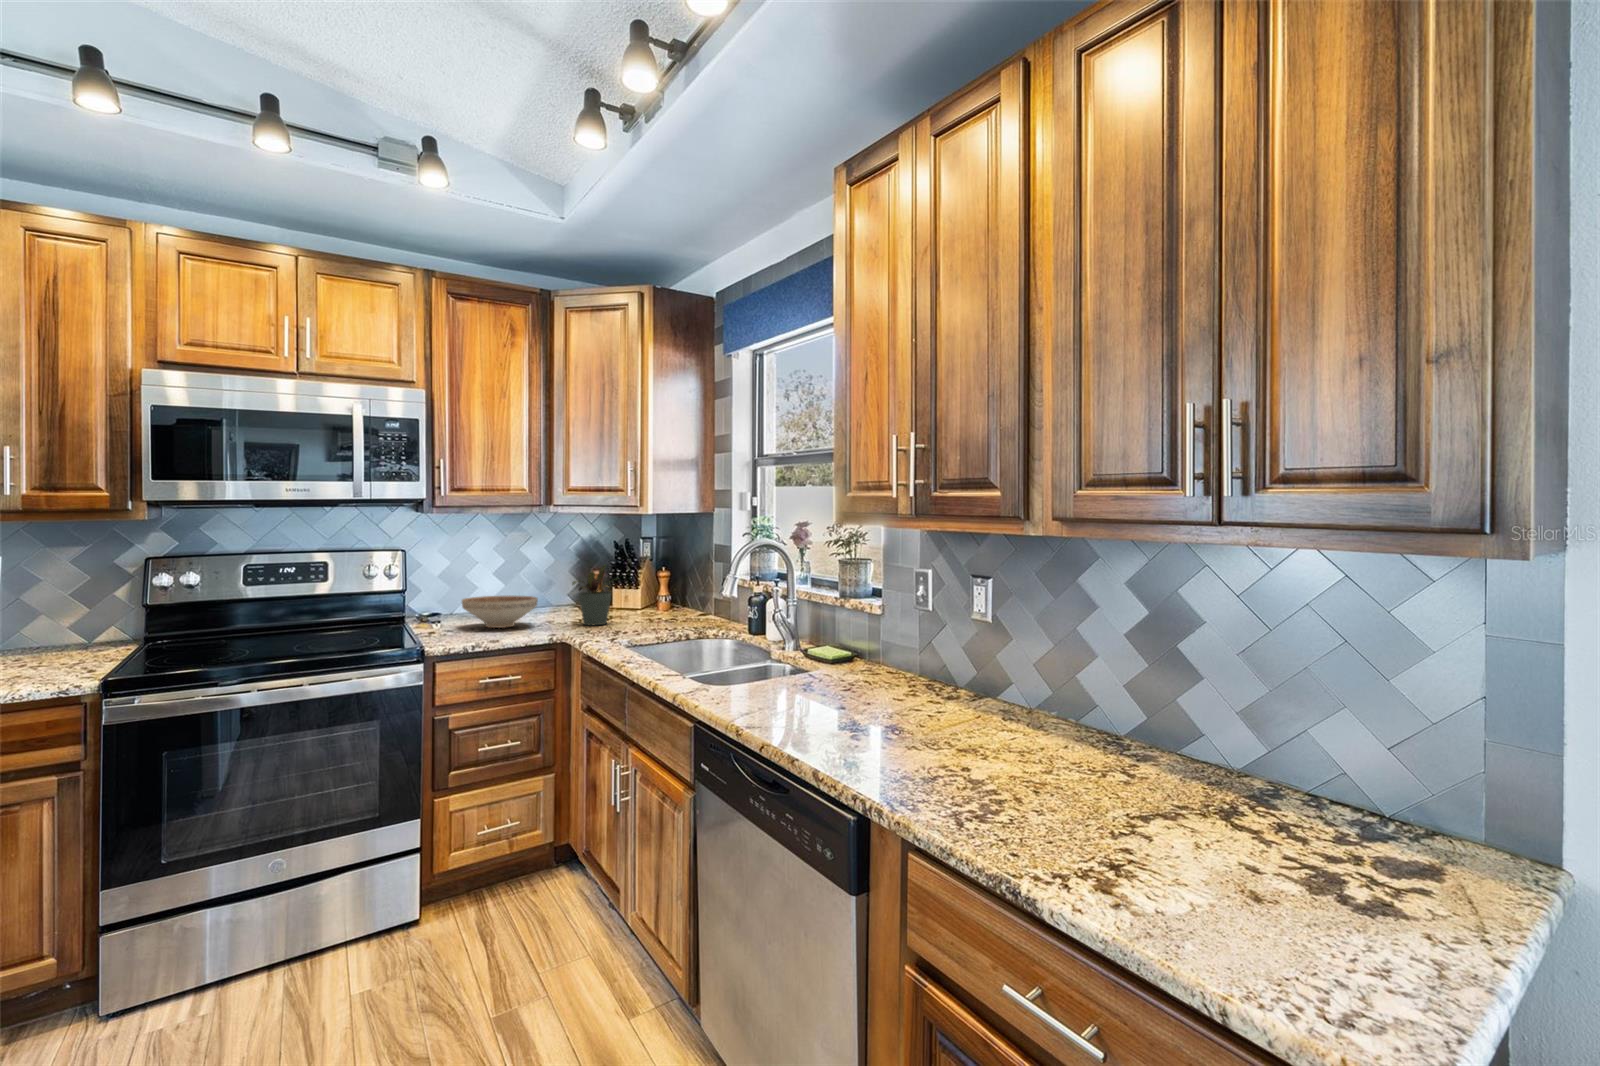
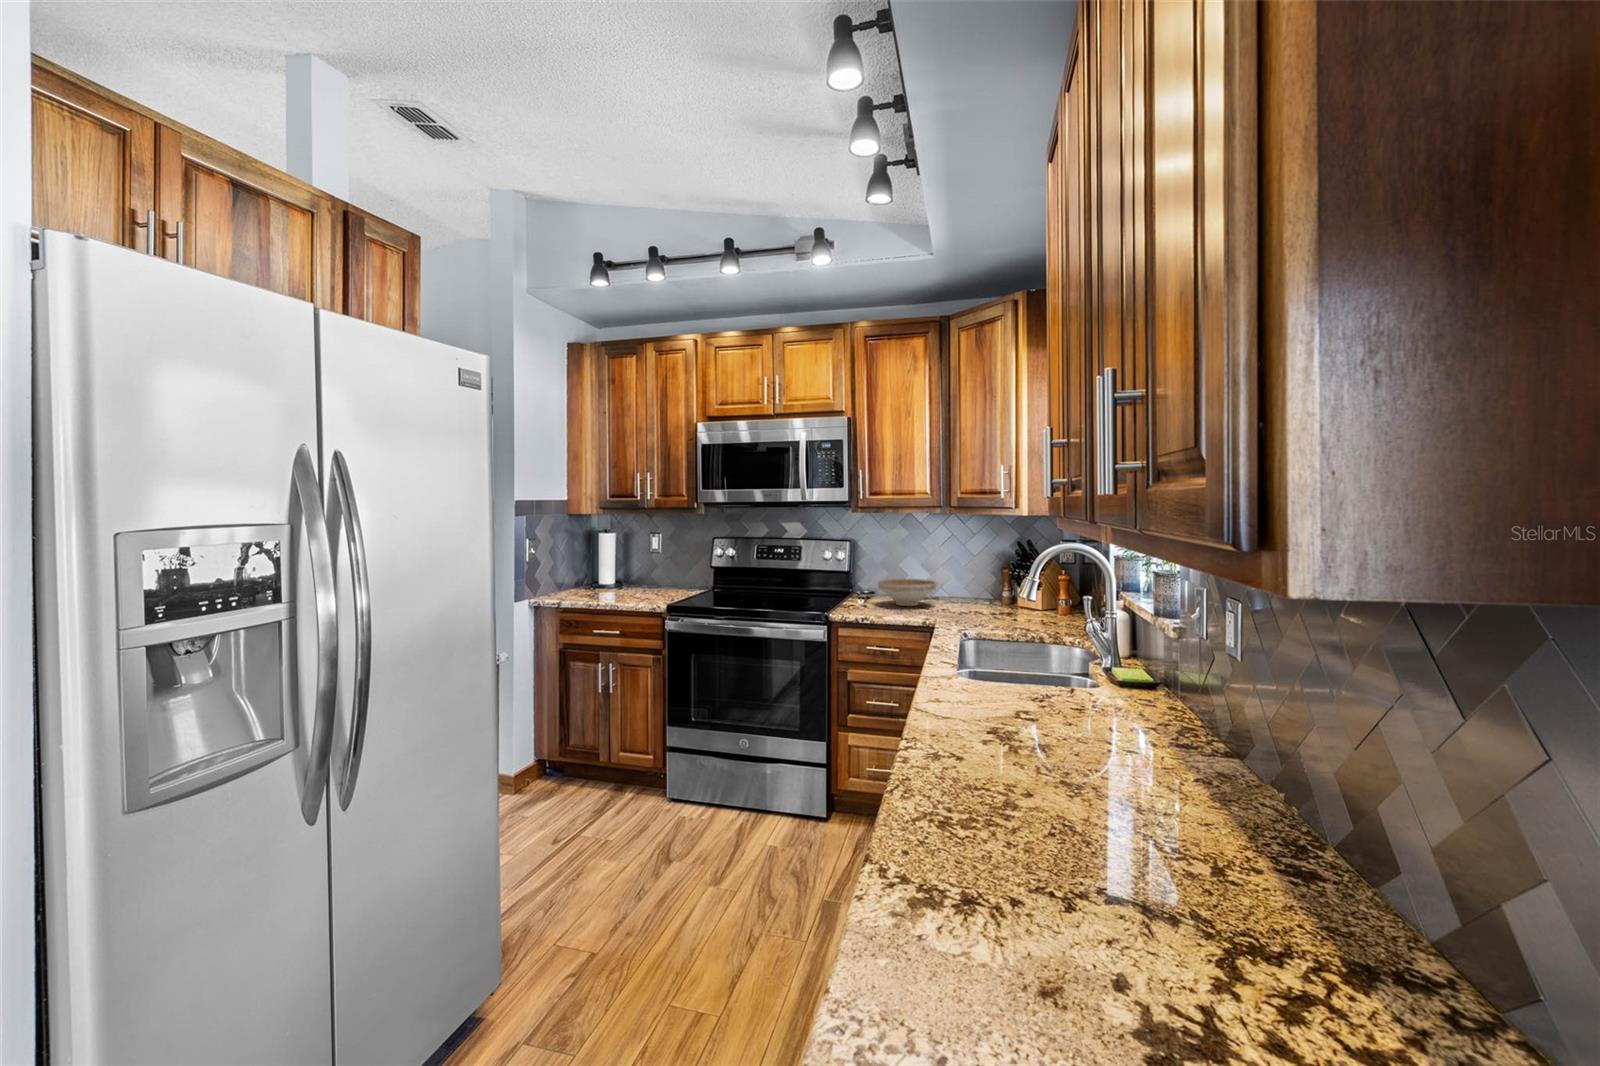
potted plant: present [572,565,611,625] -> none [962,557,1005,612]

